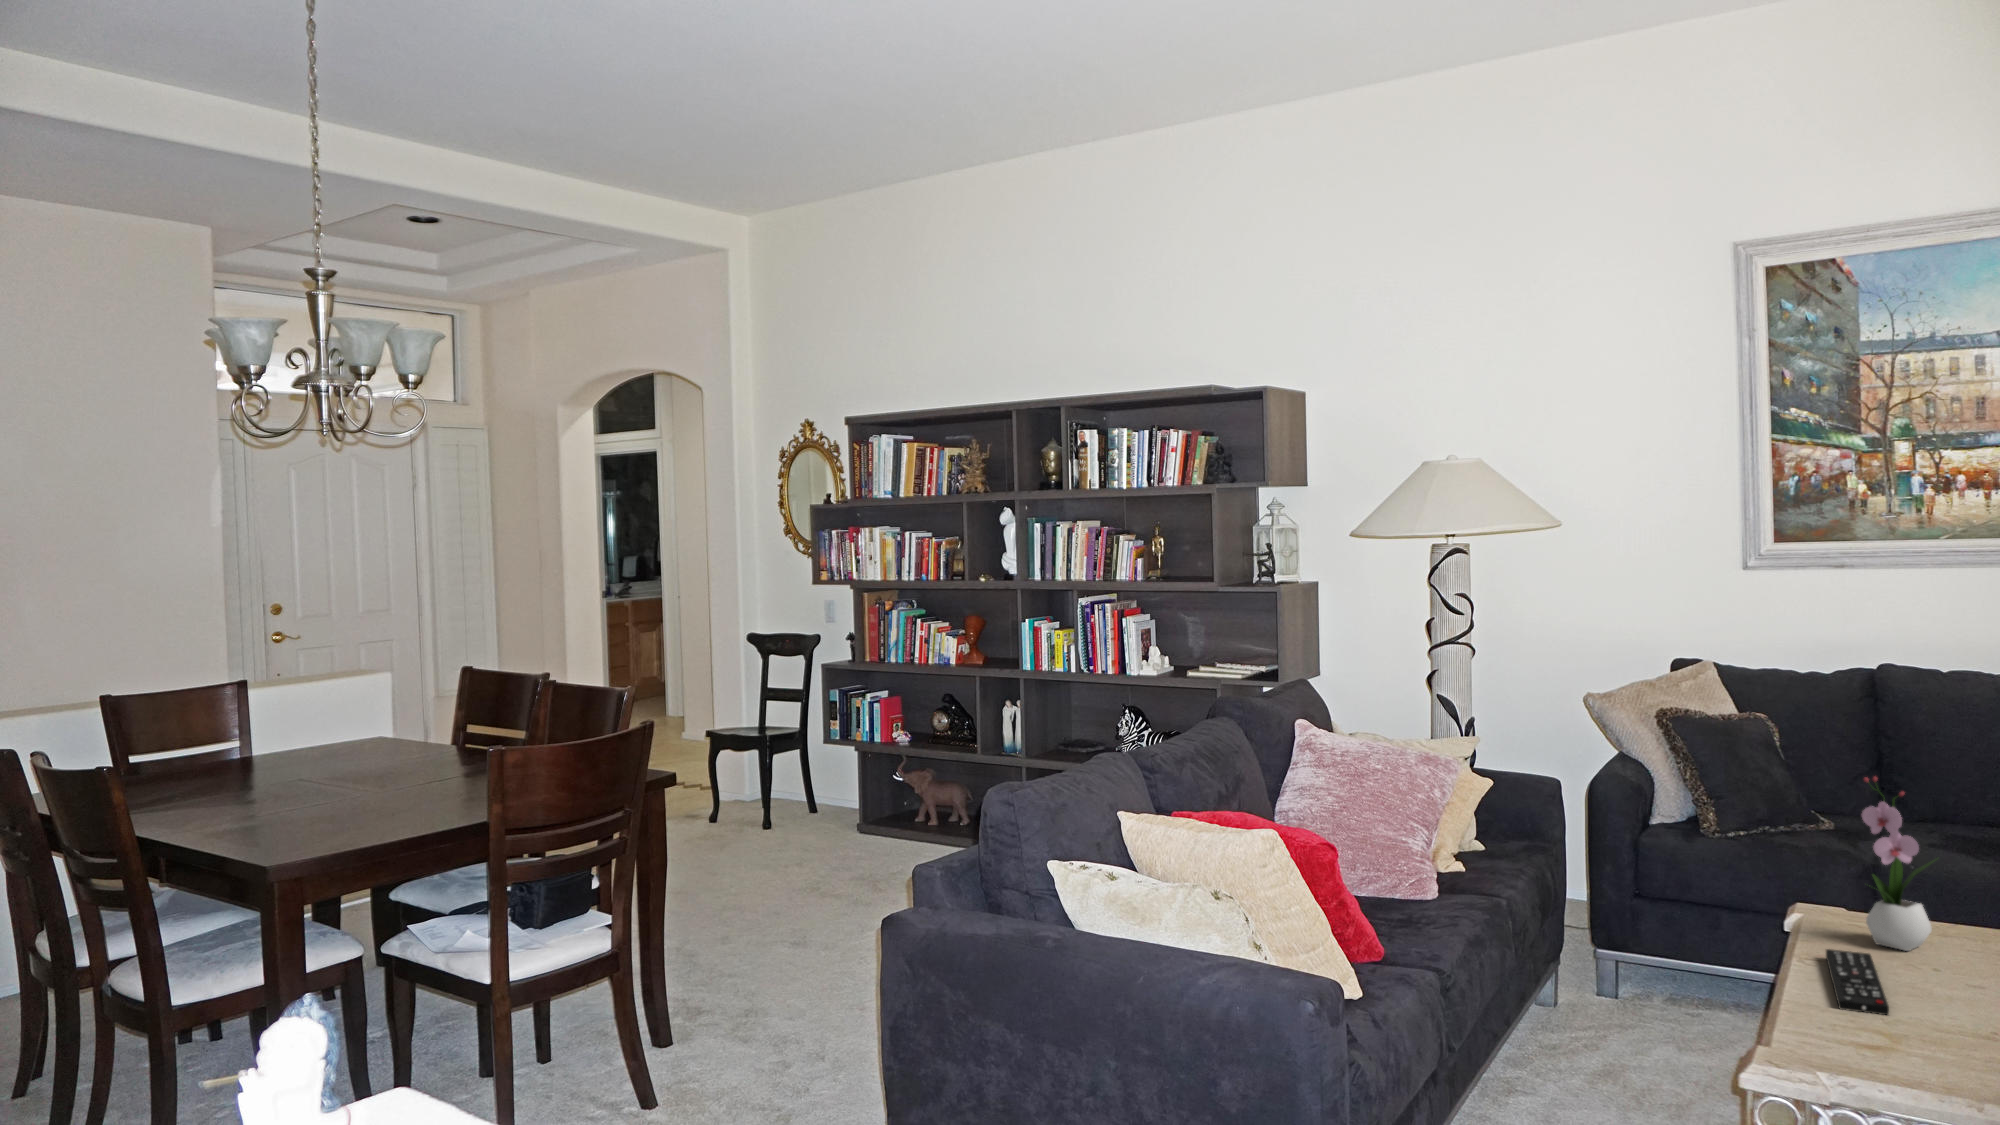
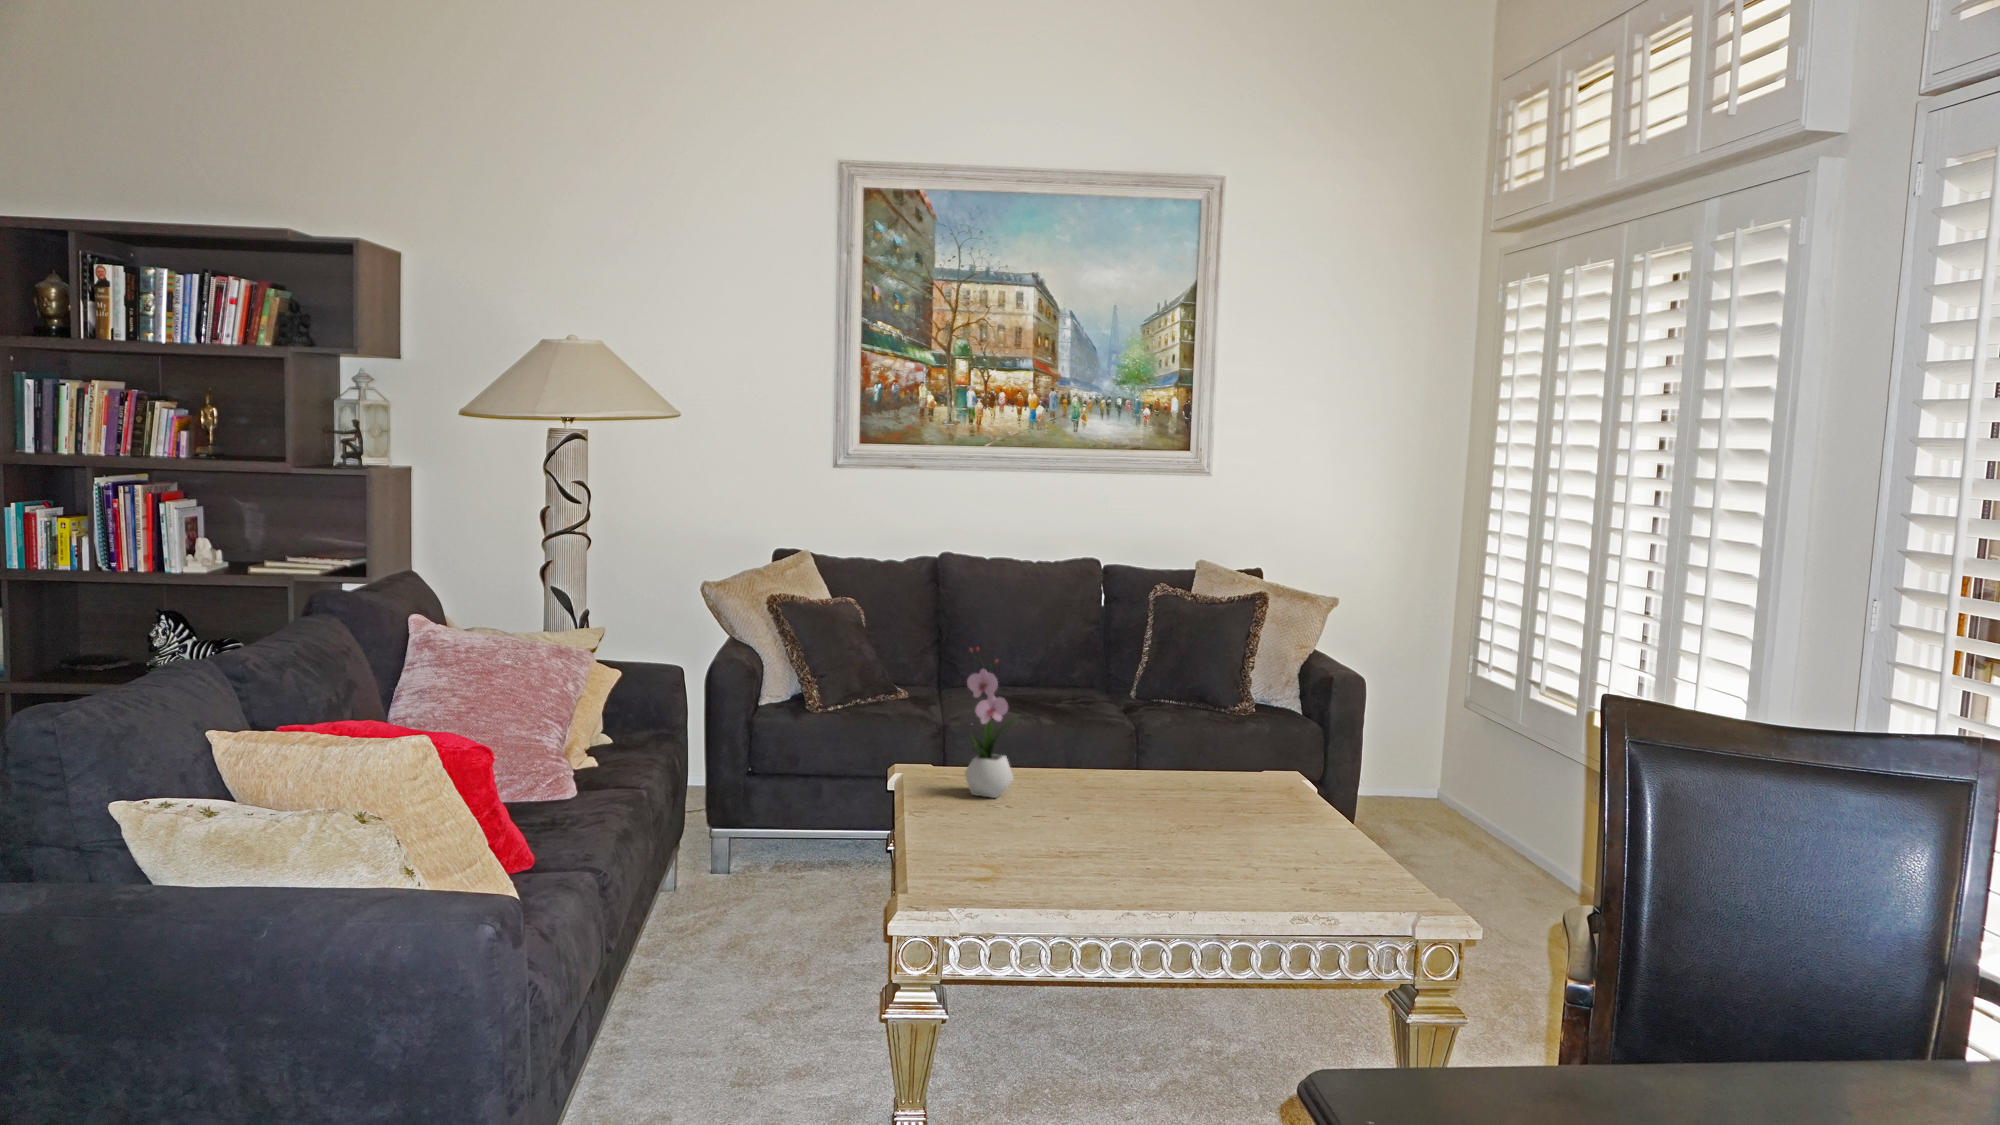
remote control: present [1826,949,1889,1015] -> none [939,803,1000,855]

